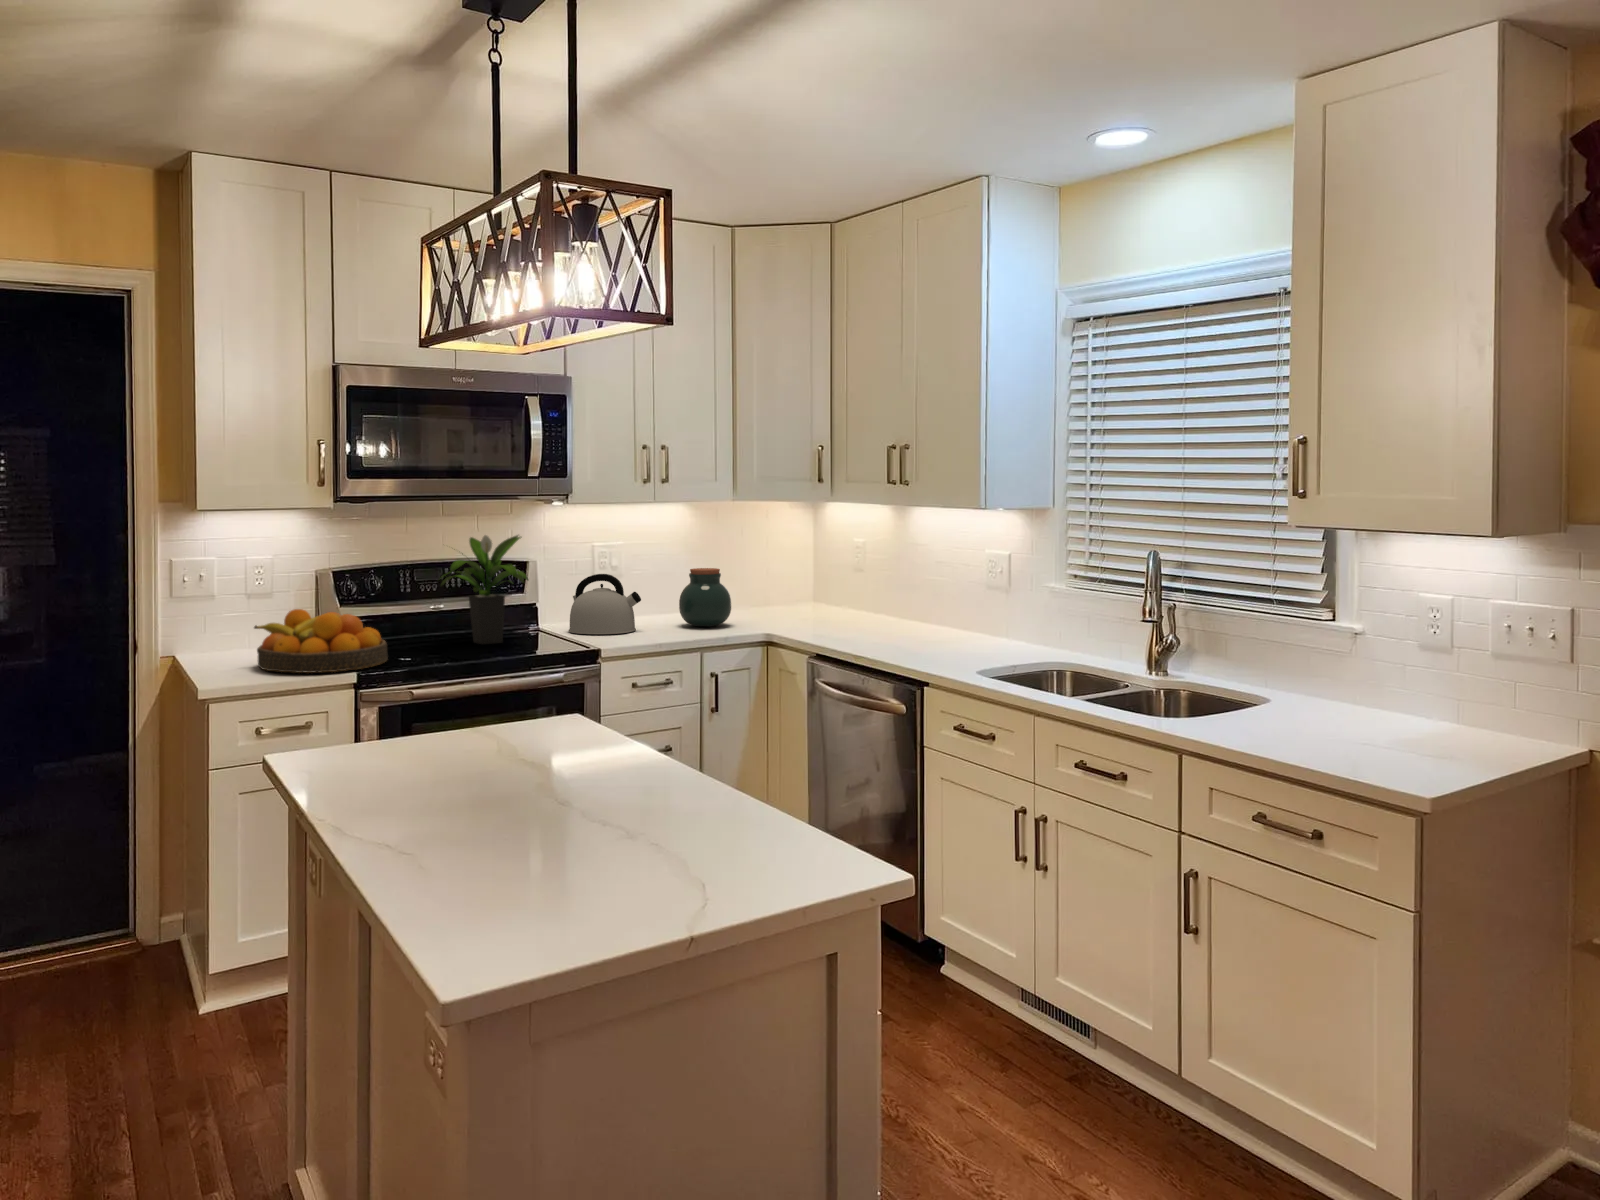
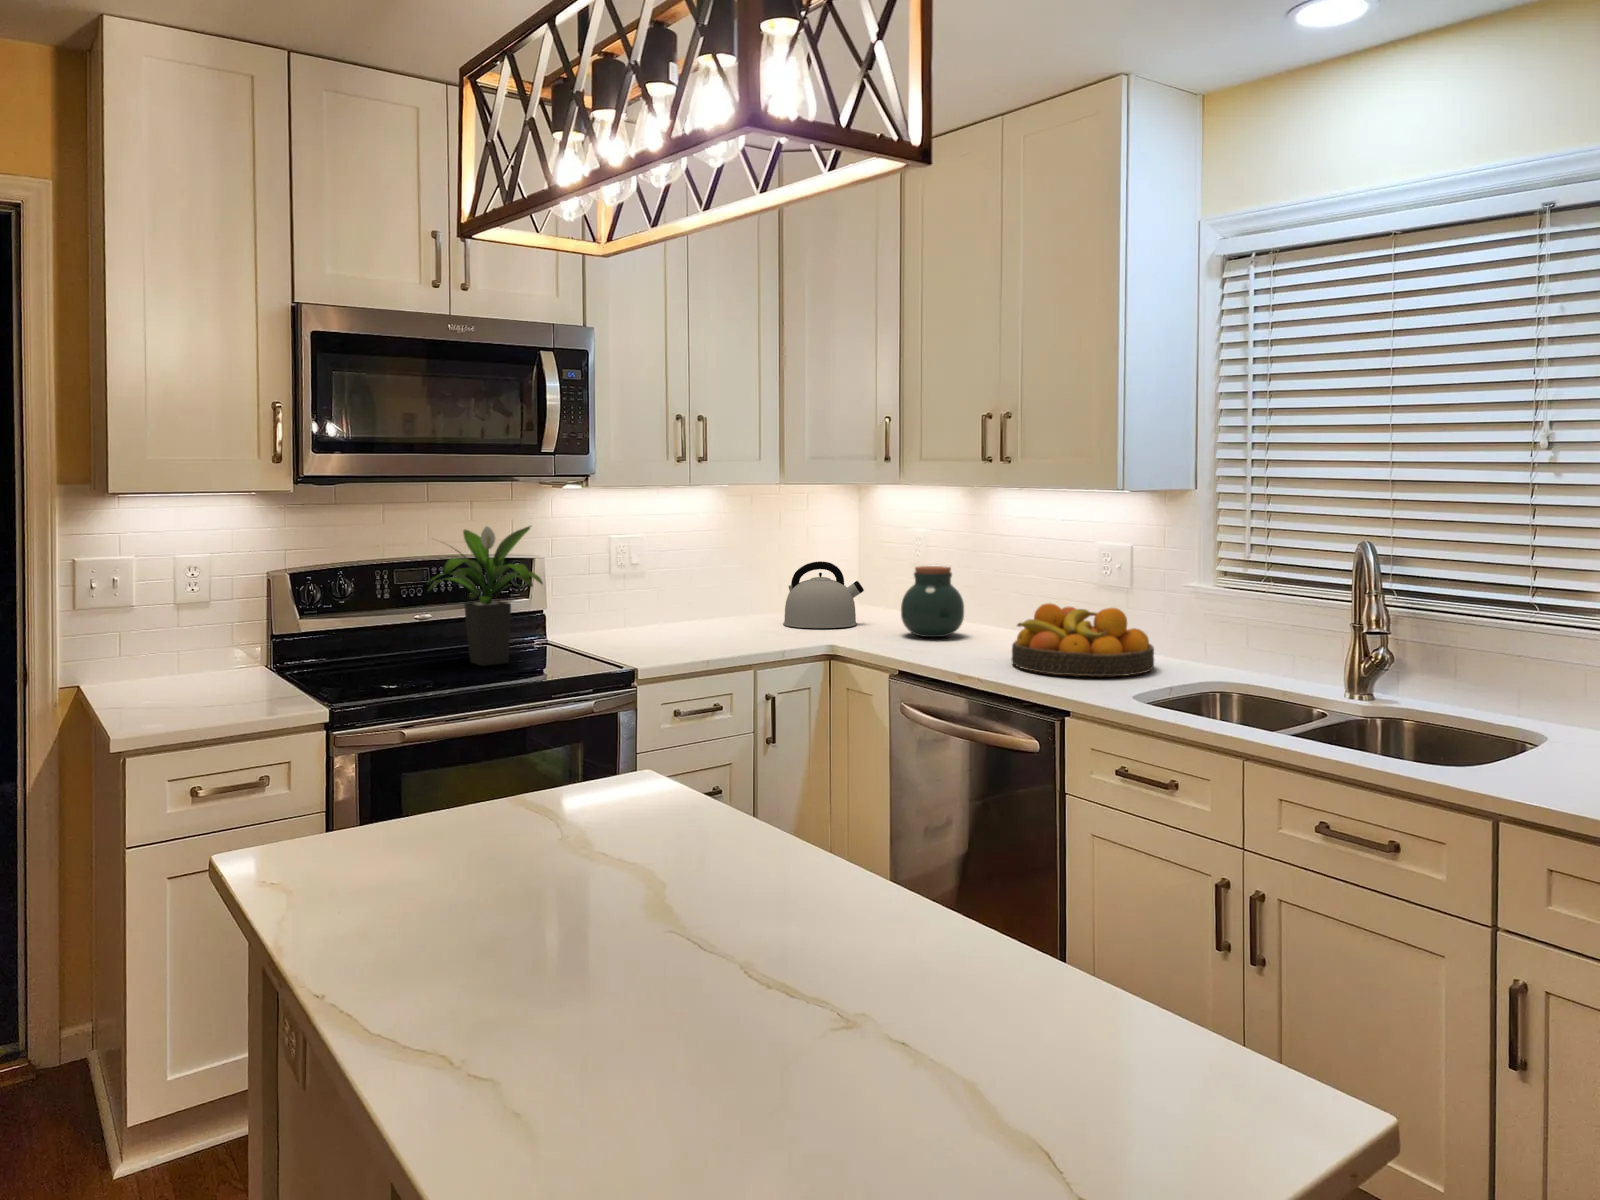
jar: present [679,568,731,627] -> present [901,566,964,637]
kettle: present [569,574,641,634] -> present [783,561,864,628]
fruit bowl: present [254,609,388,673] -> present [1012,603,1154,676]

